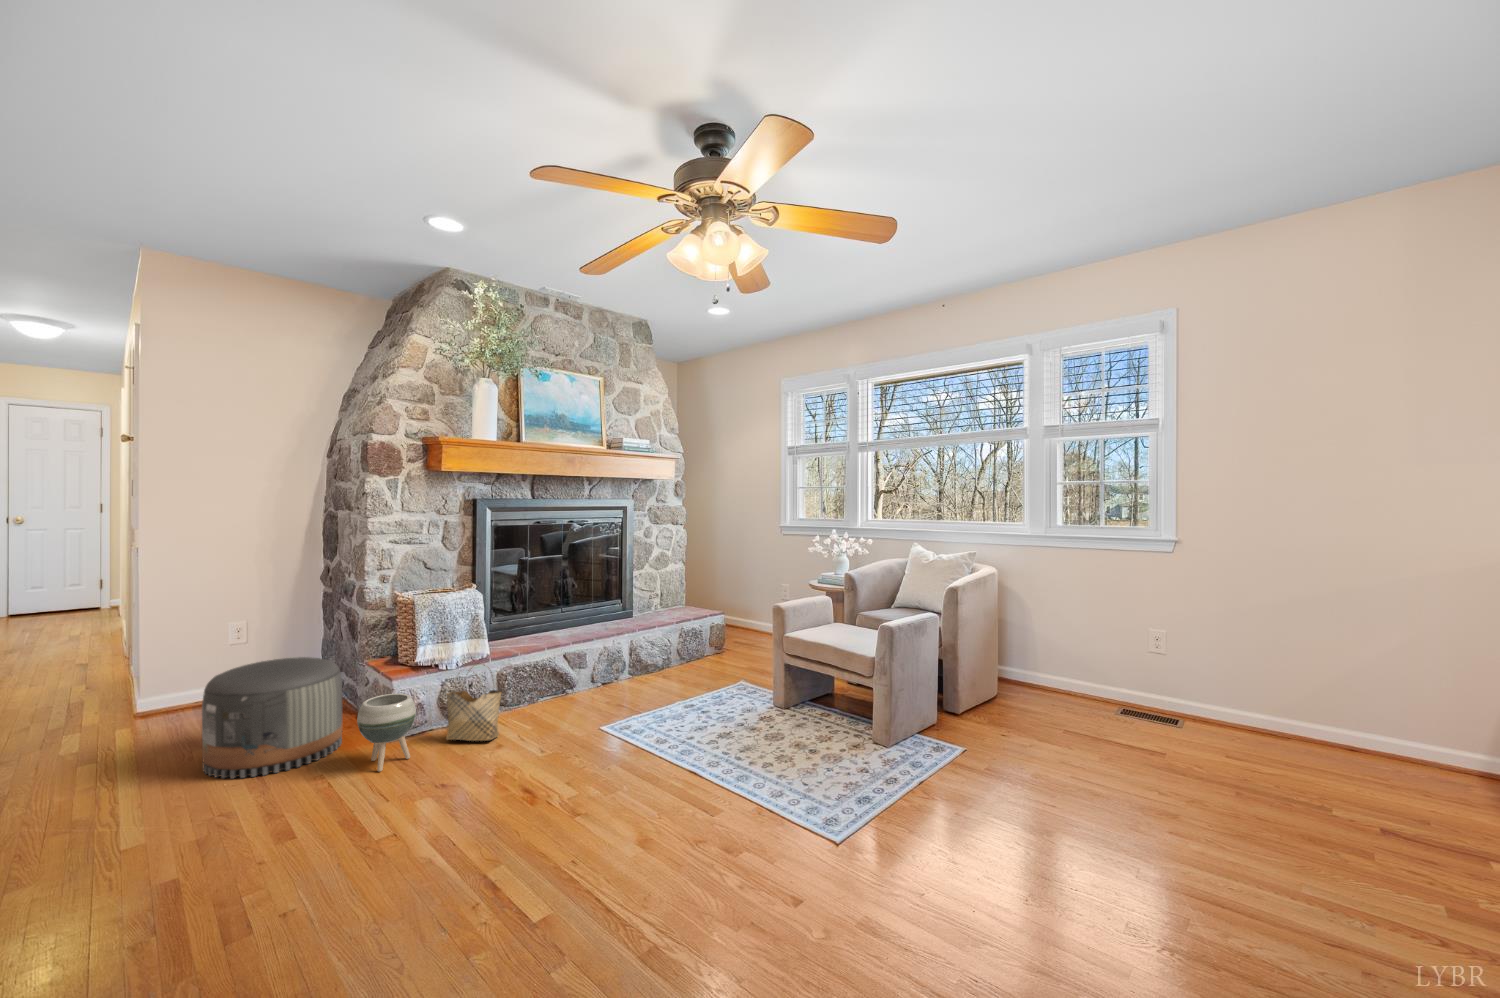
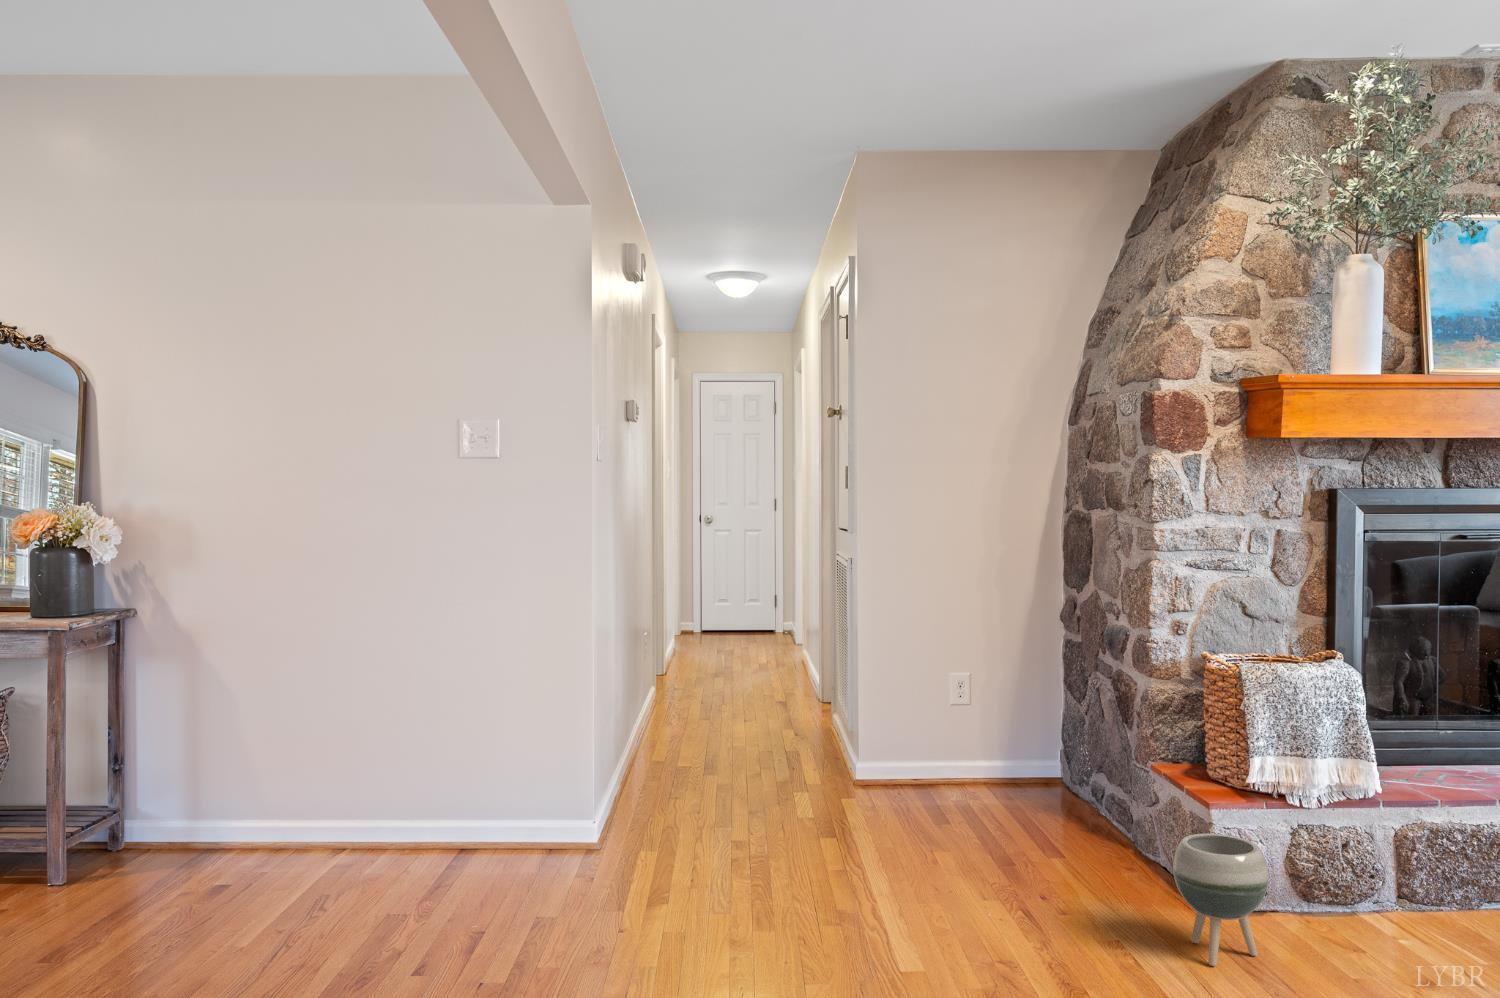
pouf: present [202,657,342,778] -> none [953,741,1132,921]
woven basket: present [446,665,502,741] -> none [1311,808,1426,963]

